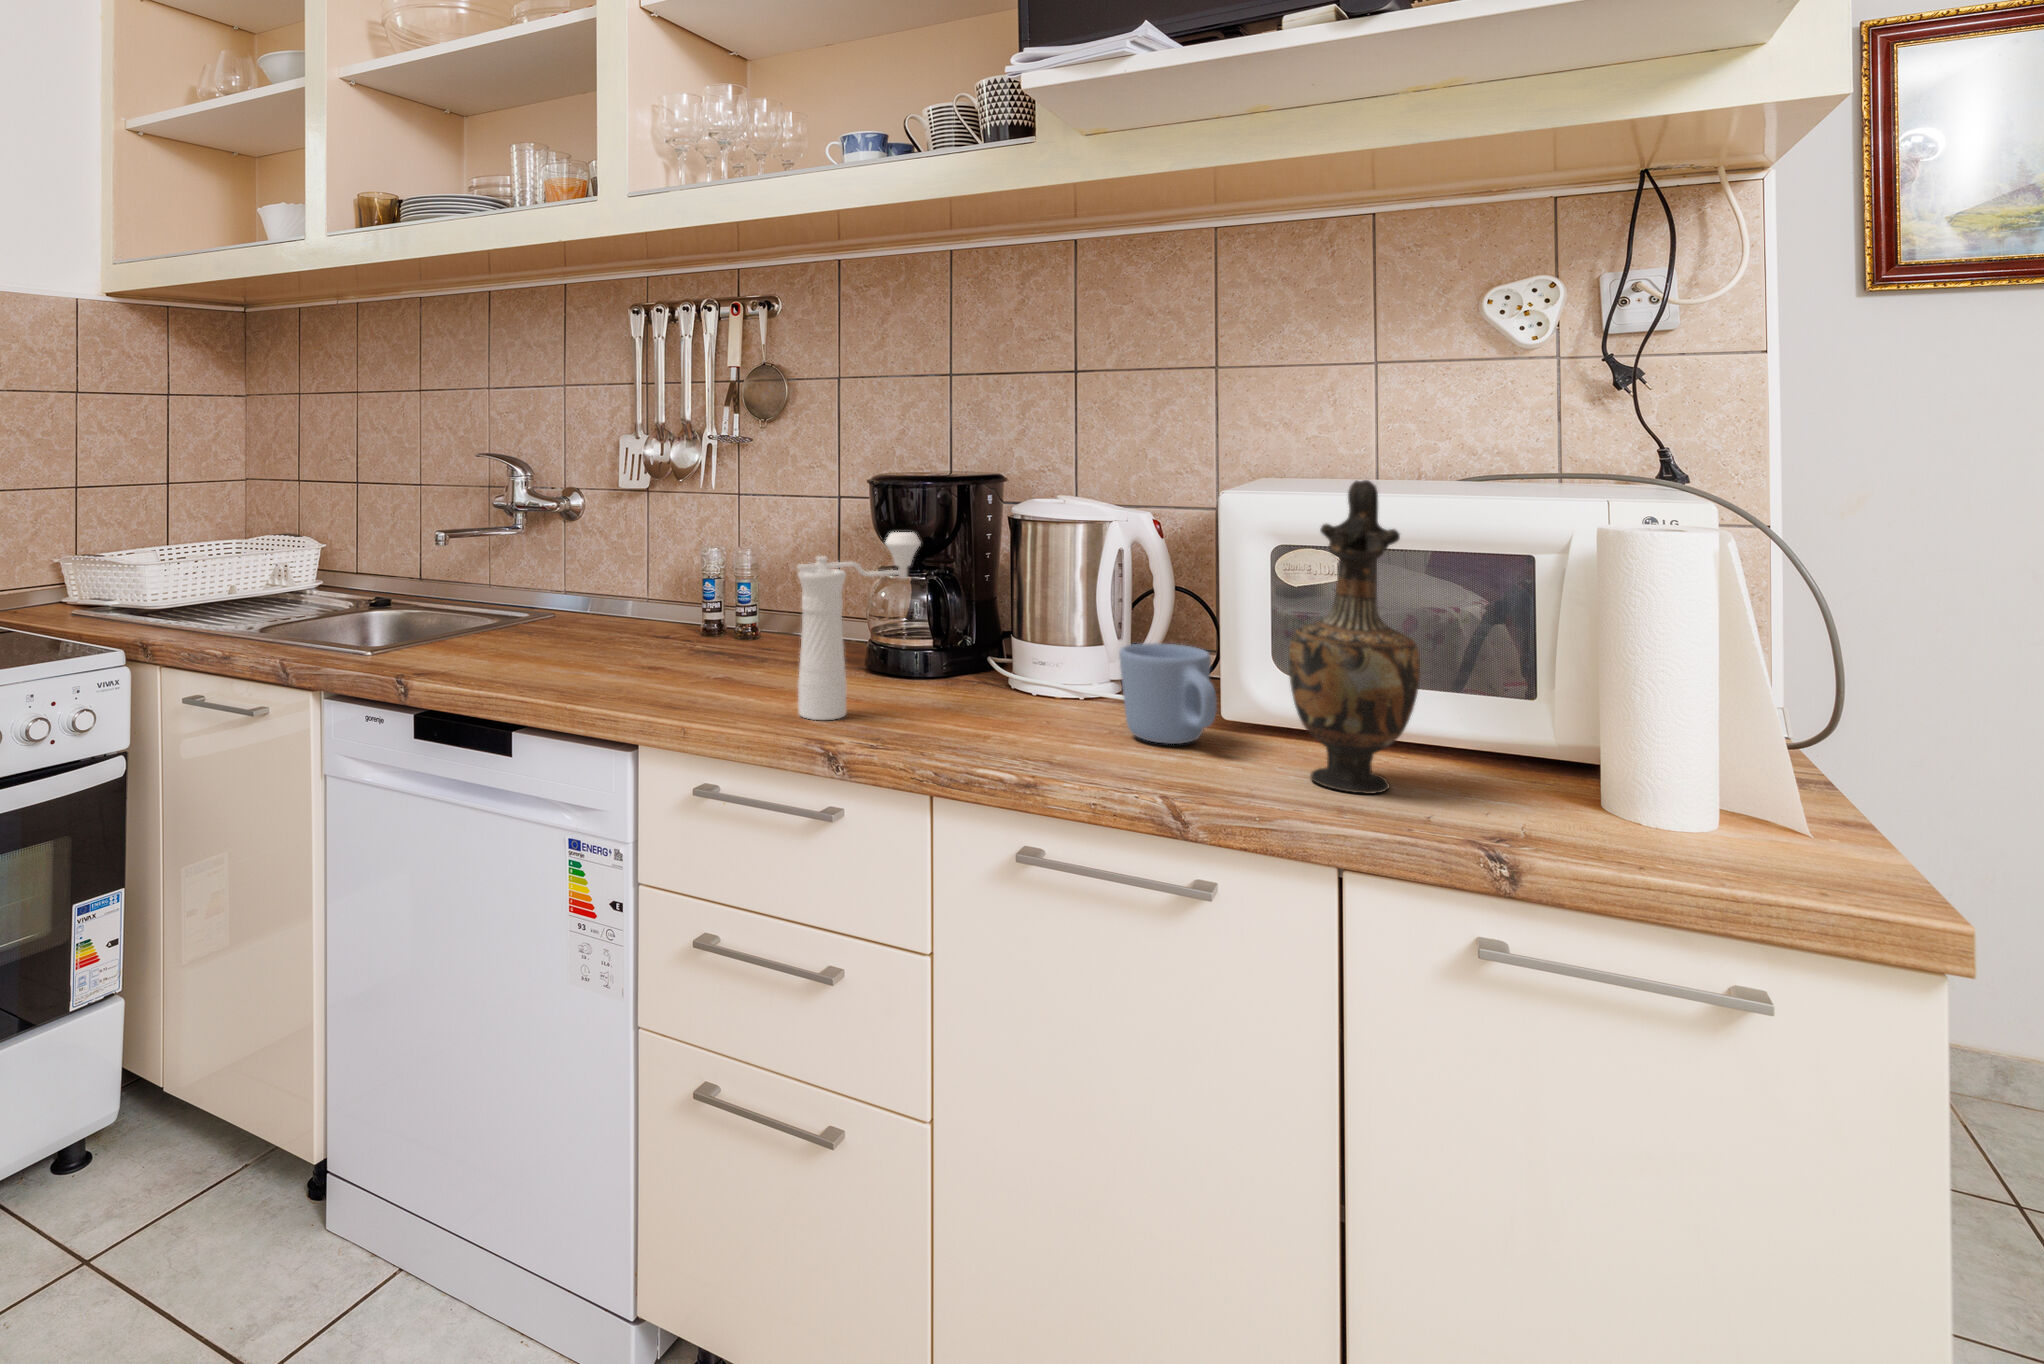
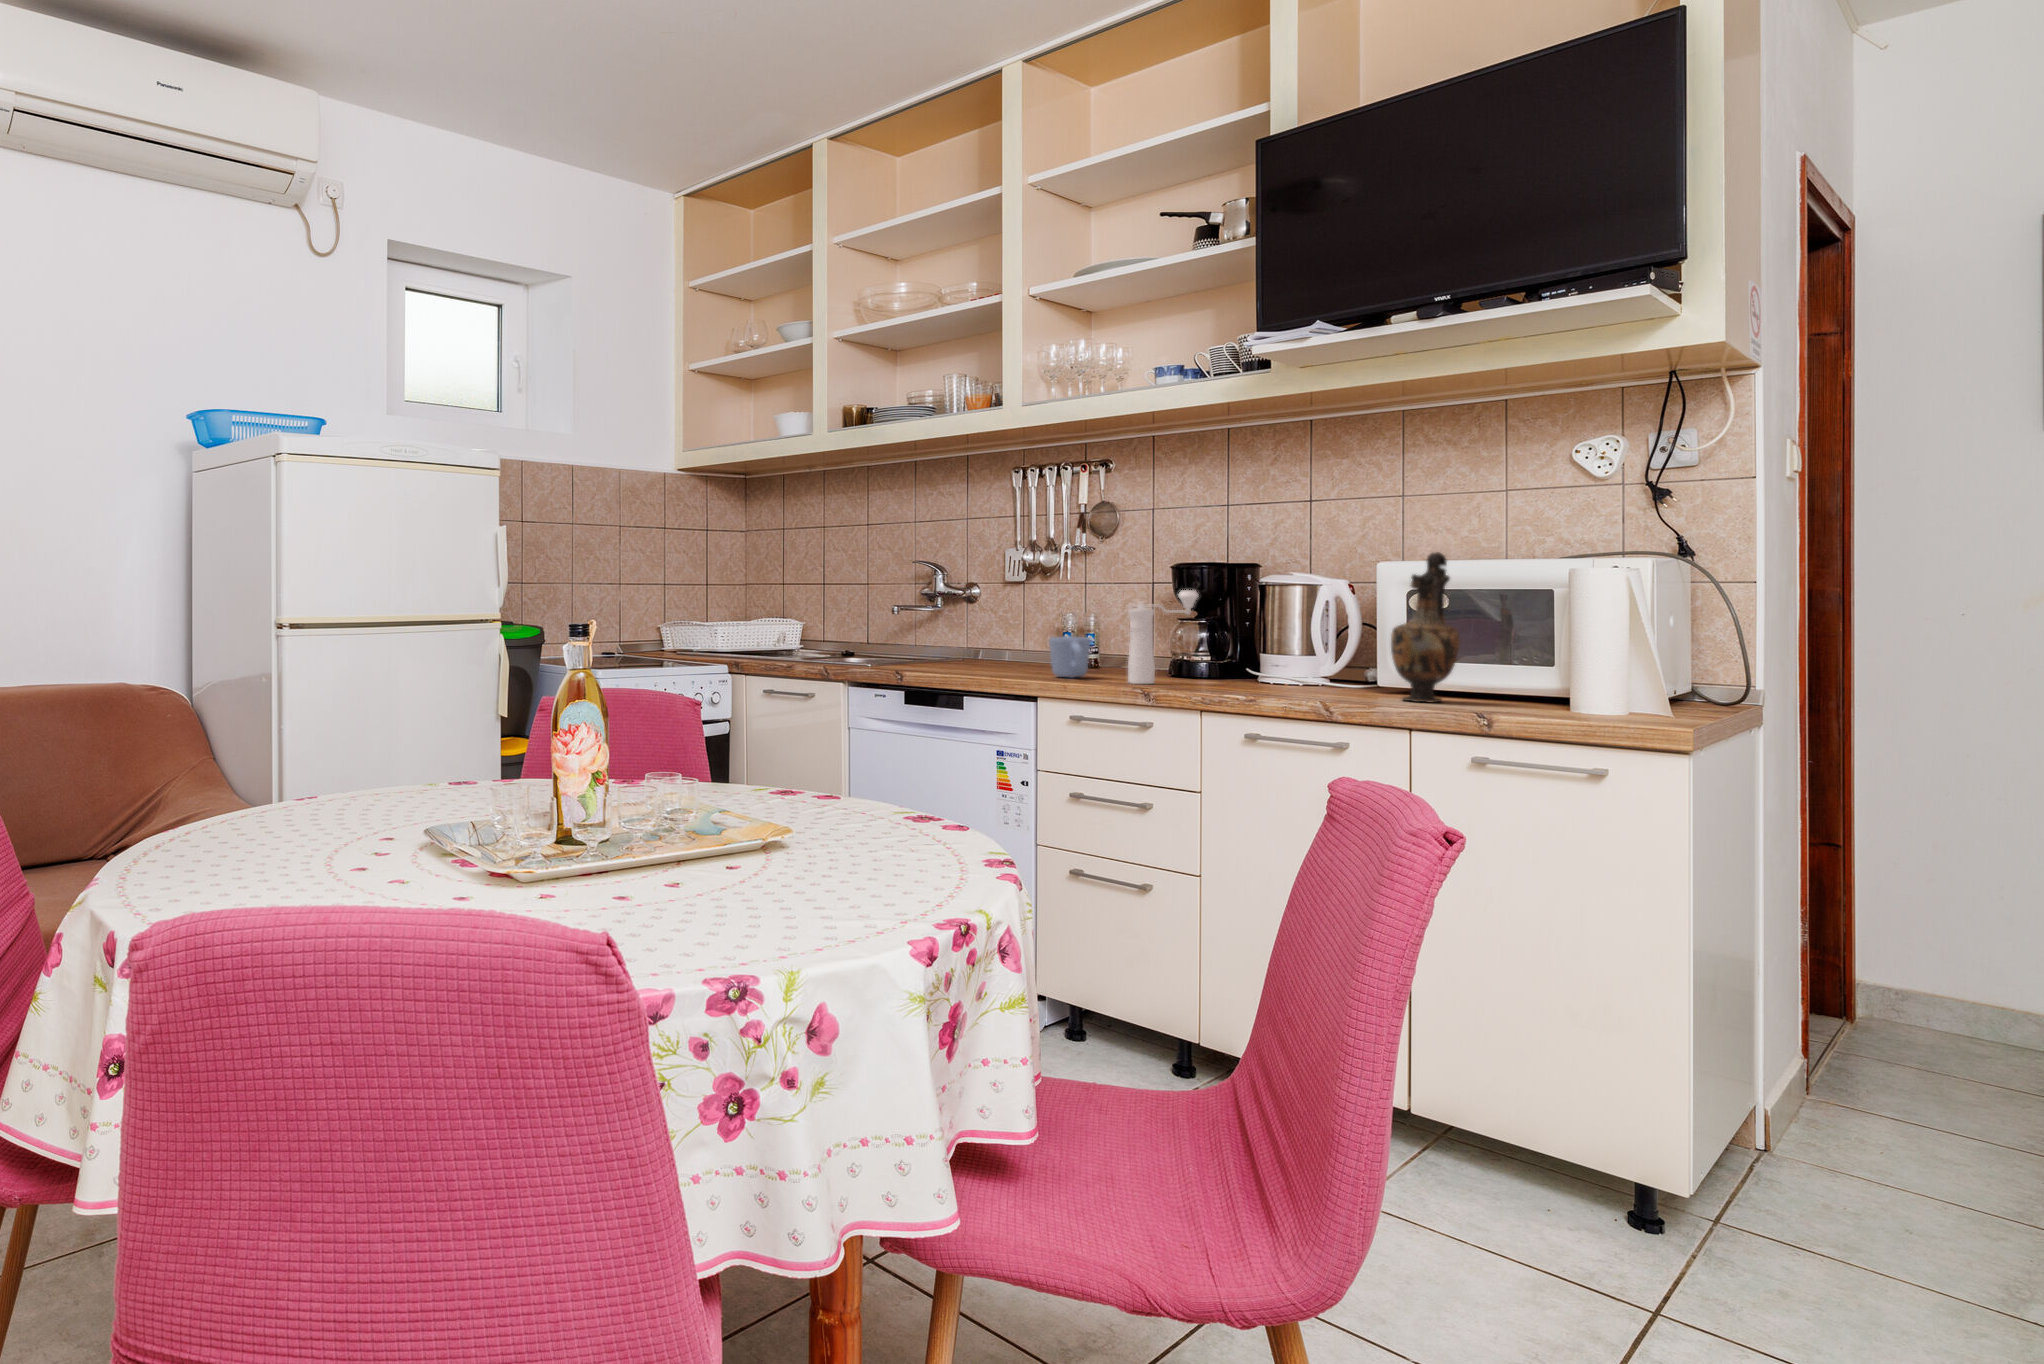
mug: present [1119,643,1217,744] -> present [1049,637,1091,678]

